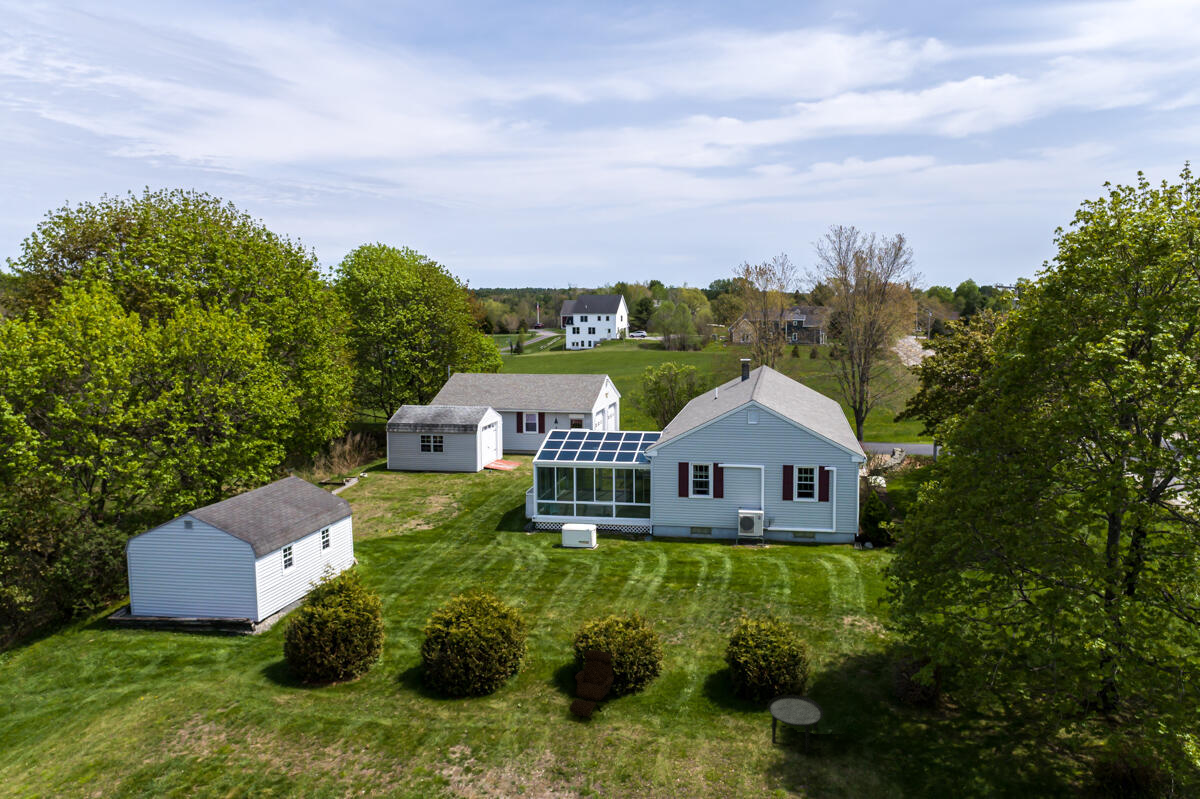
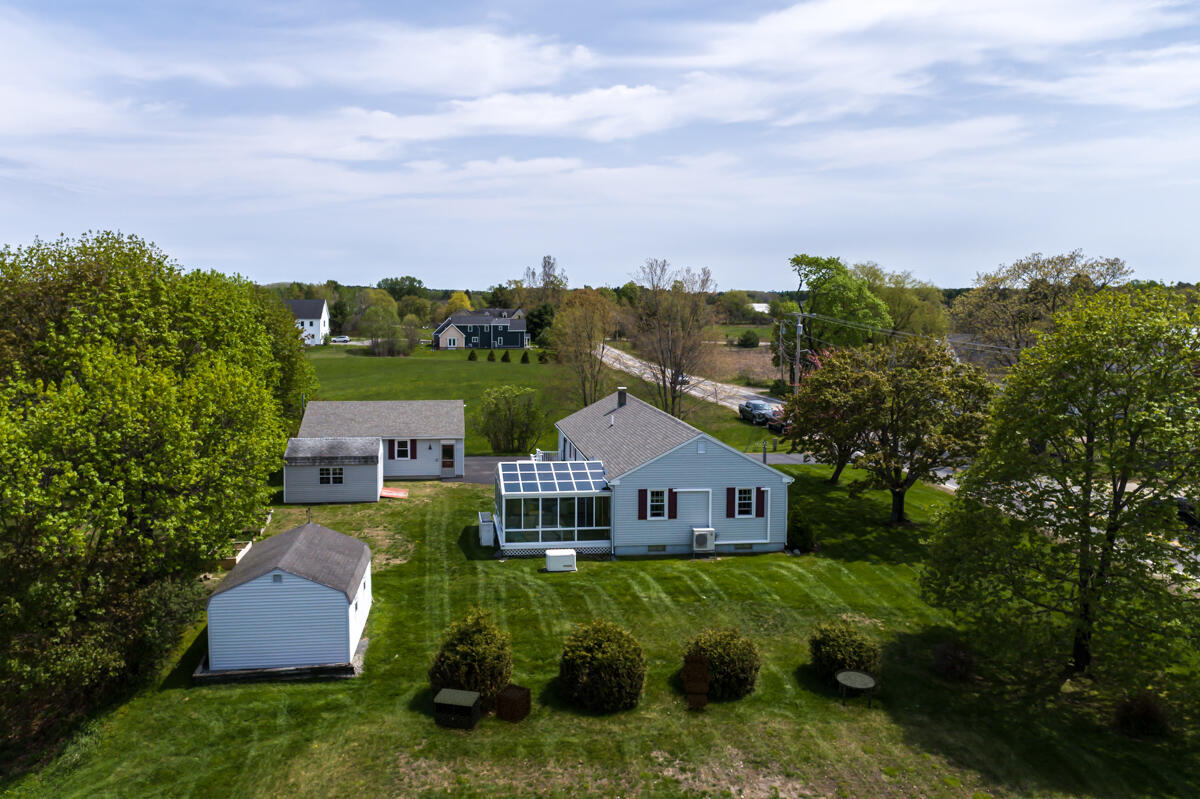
storage bench: none [291,653,343,702] -> present [434,689,480,730]
wooden crate: none [359,656,401,703] -> present [495,683,531,723]

